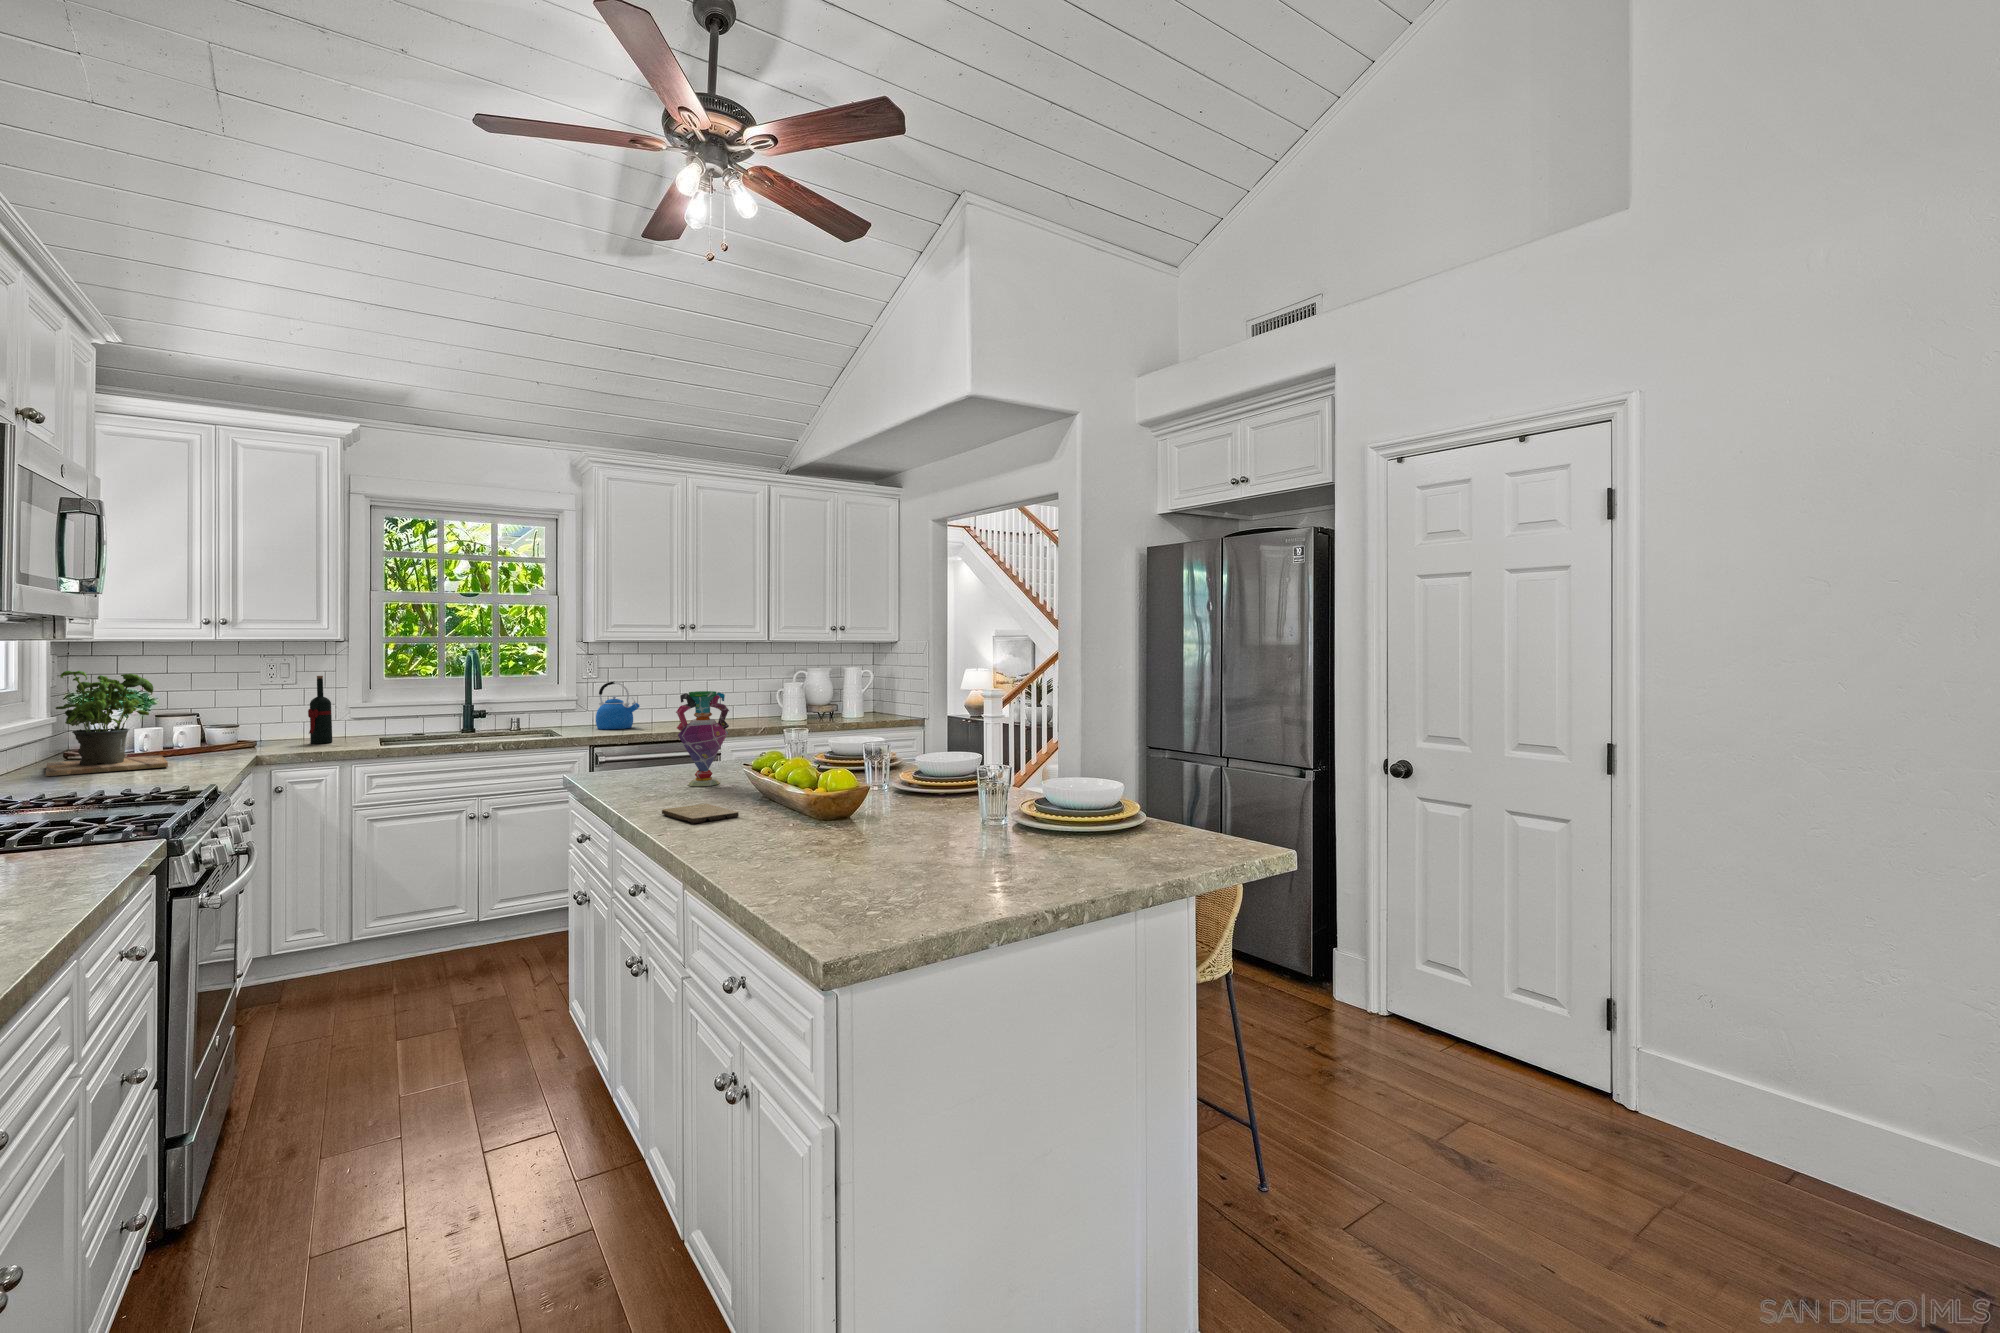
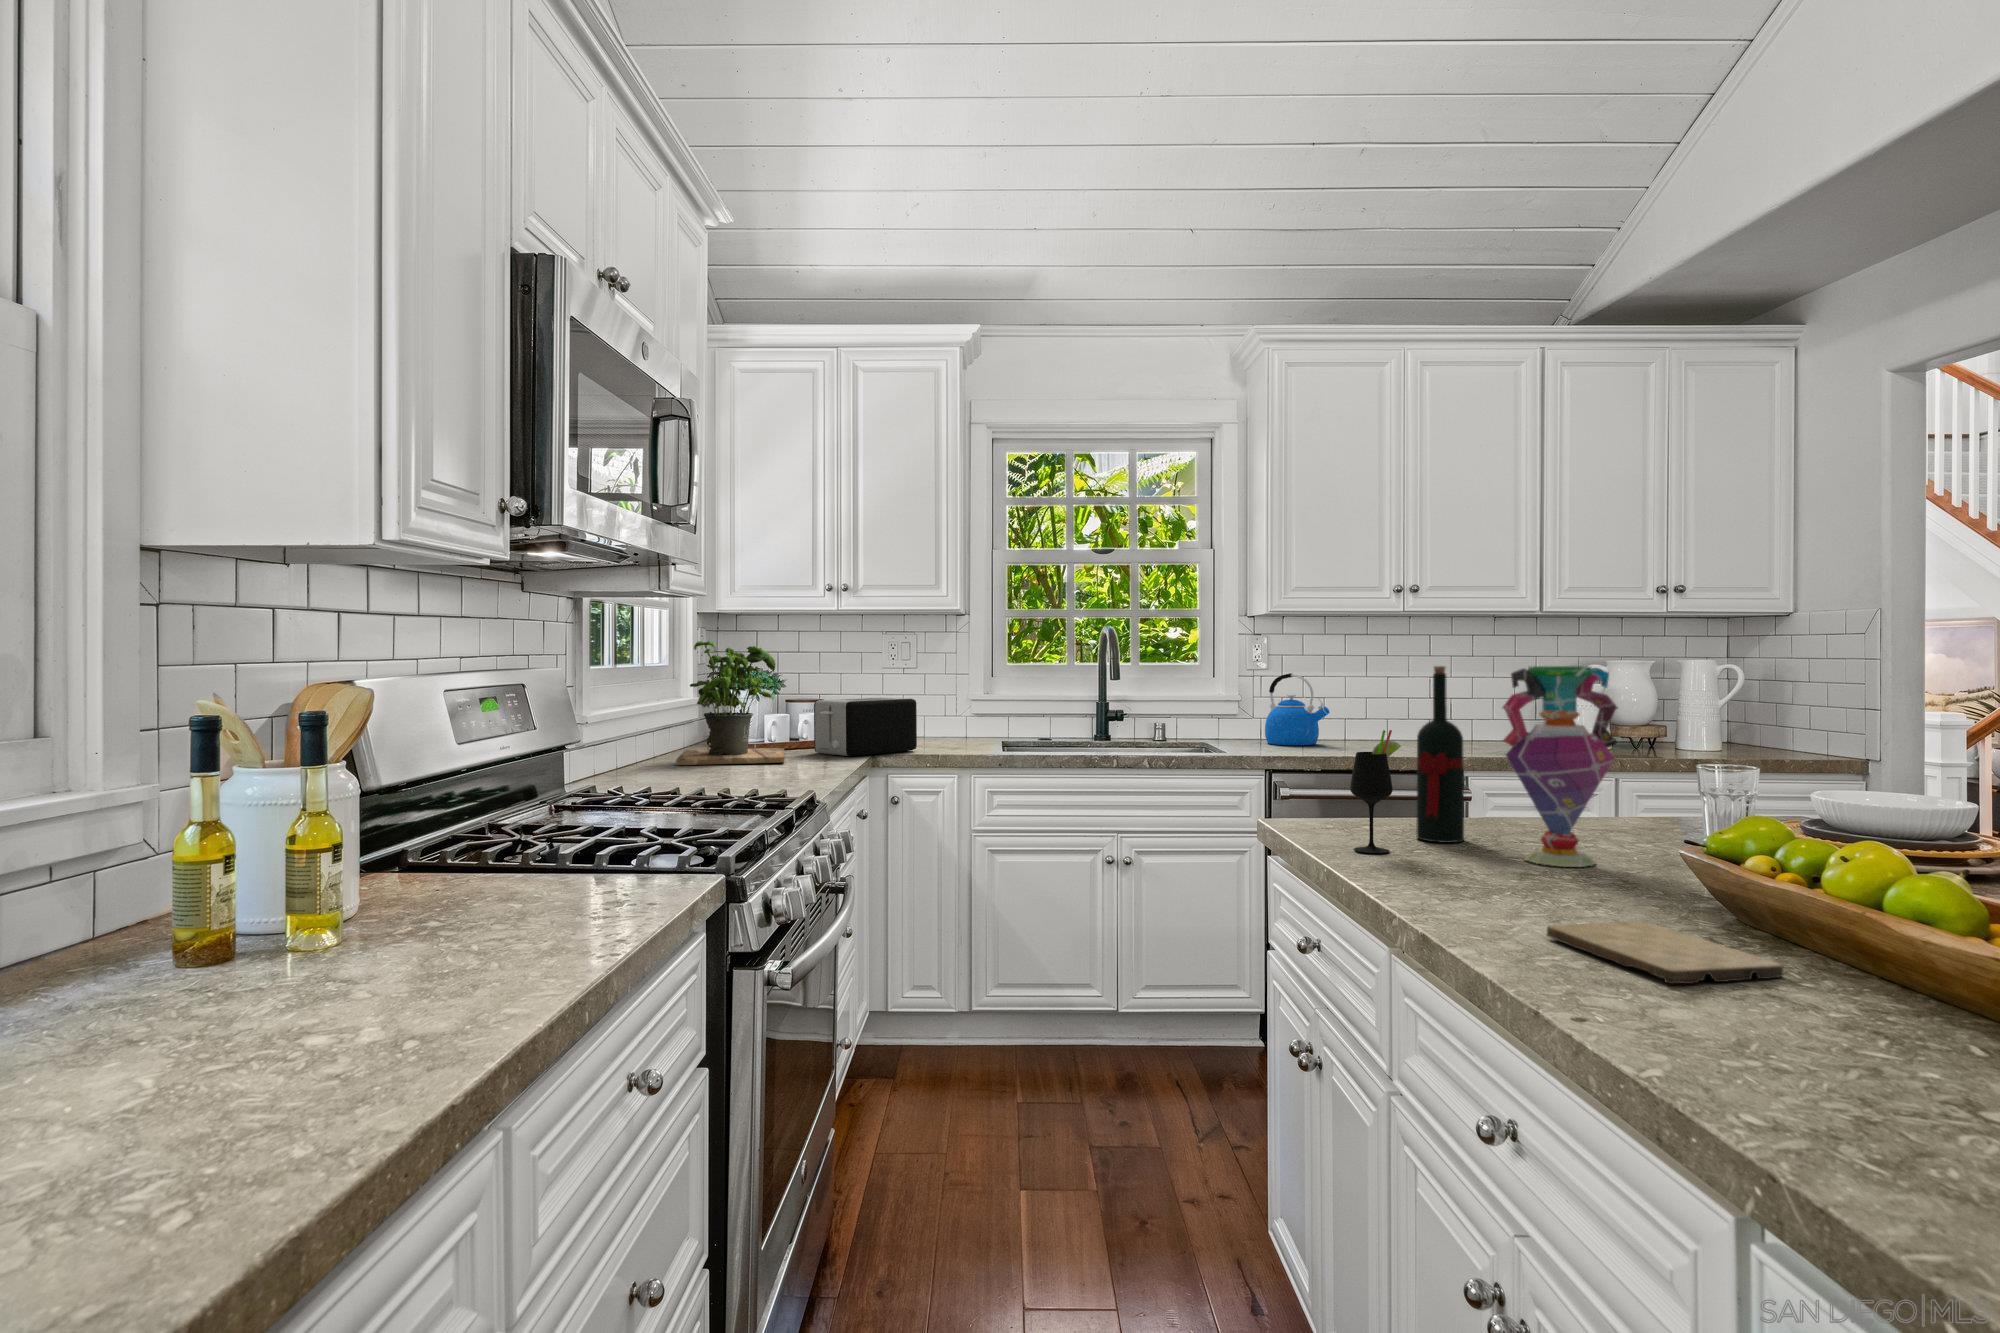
wine bottle: present [308,676,332,744] -> present [1416,666,1464,843]
toaster: none [193,710,300,758] -> present [814,698,917,756]
wine glass: none [602,725,628,789] -> present [1350,730,1401,853]

